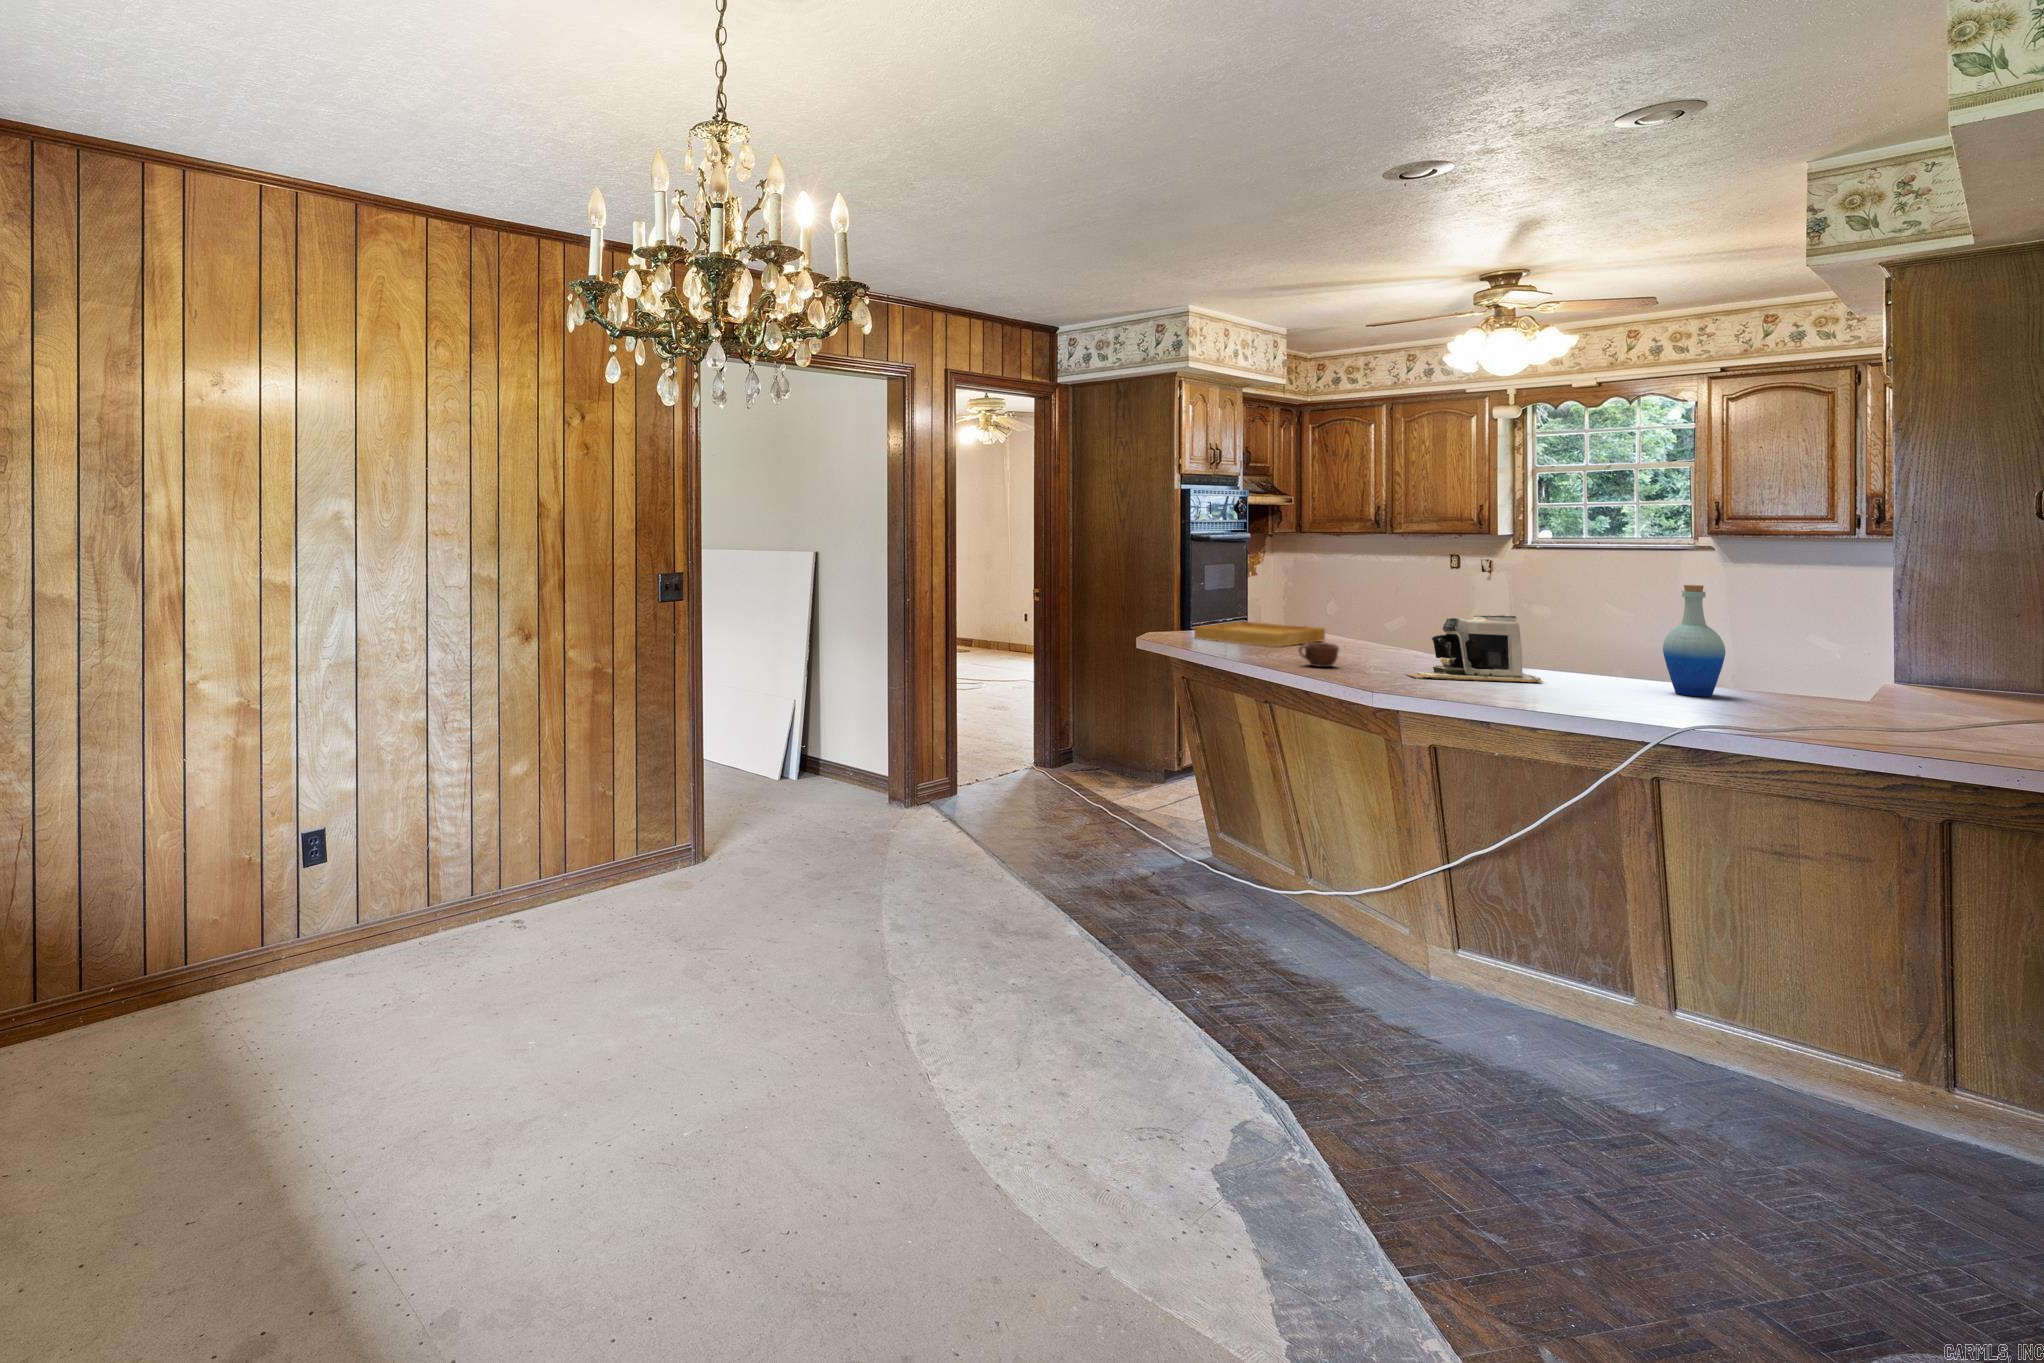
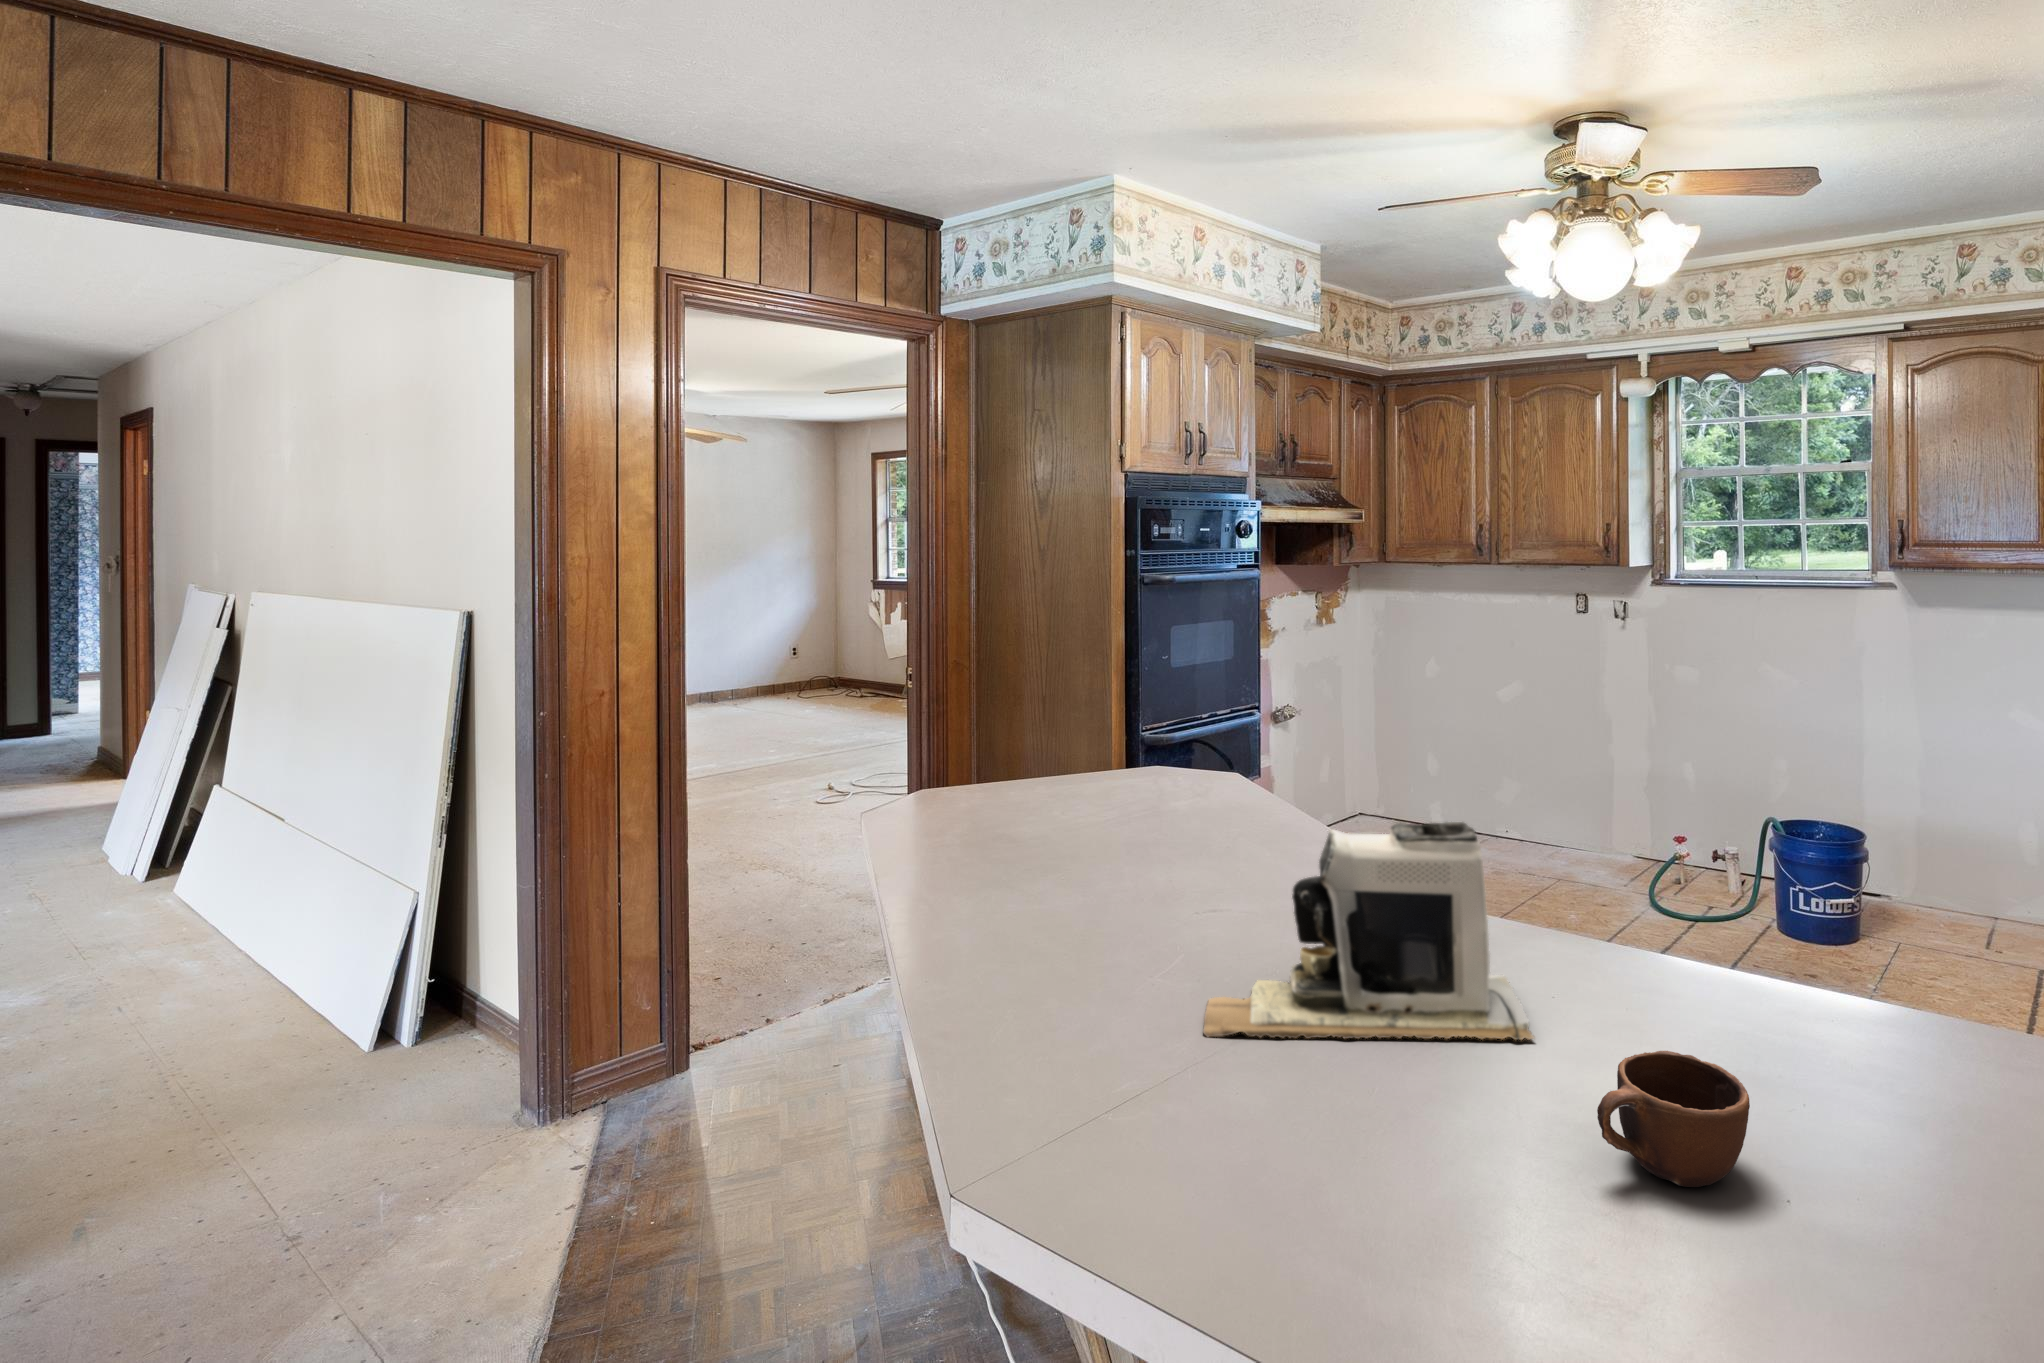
bottle: present [1663,585,1726,697] -> none [1828,766,1994,1122]
tray: present [1194,621,1325,647] -> none [974,755,1235,841]
mug: present [1299,642,1339,667] -> present [1597,1051,1750,1187]

